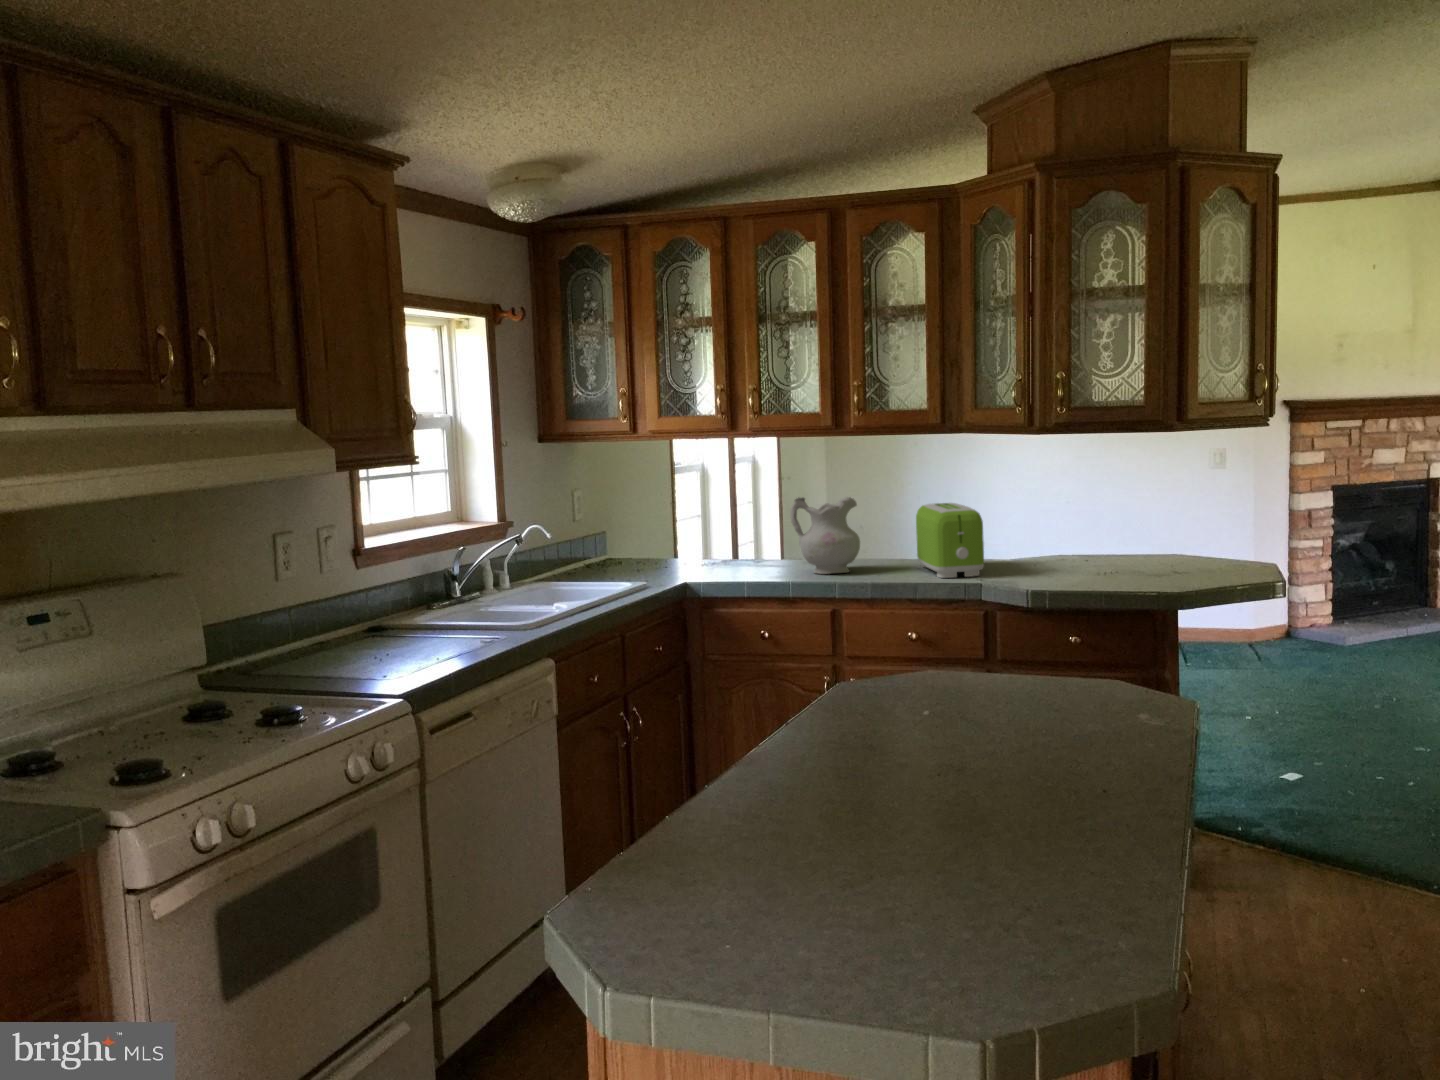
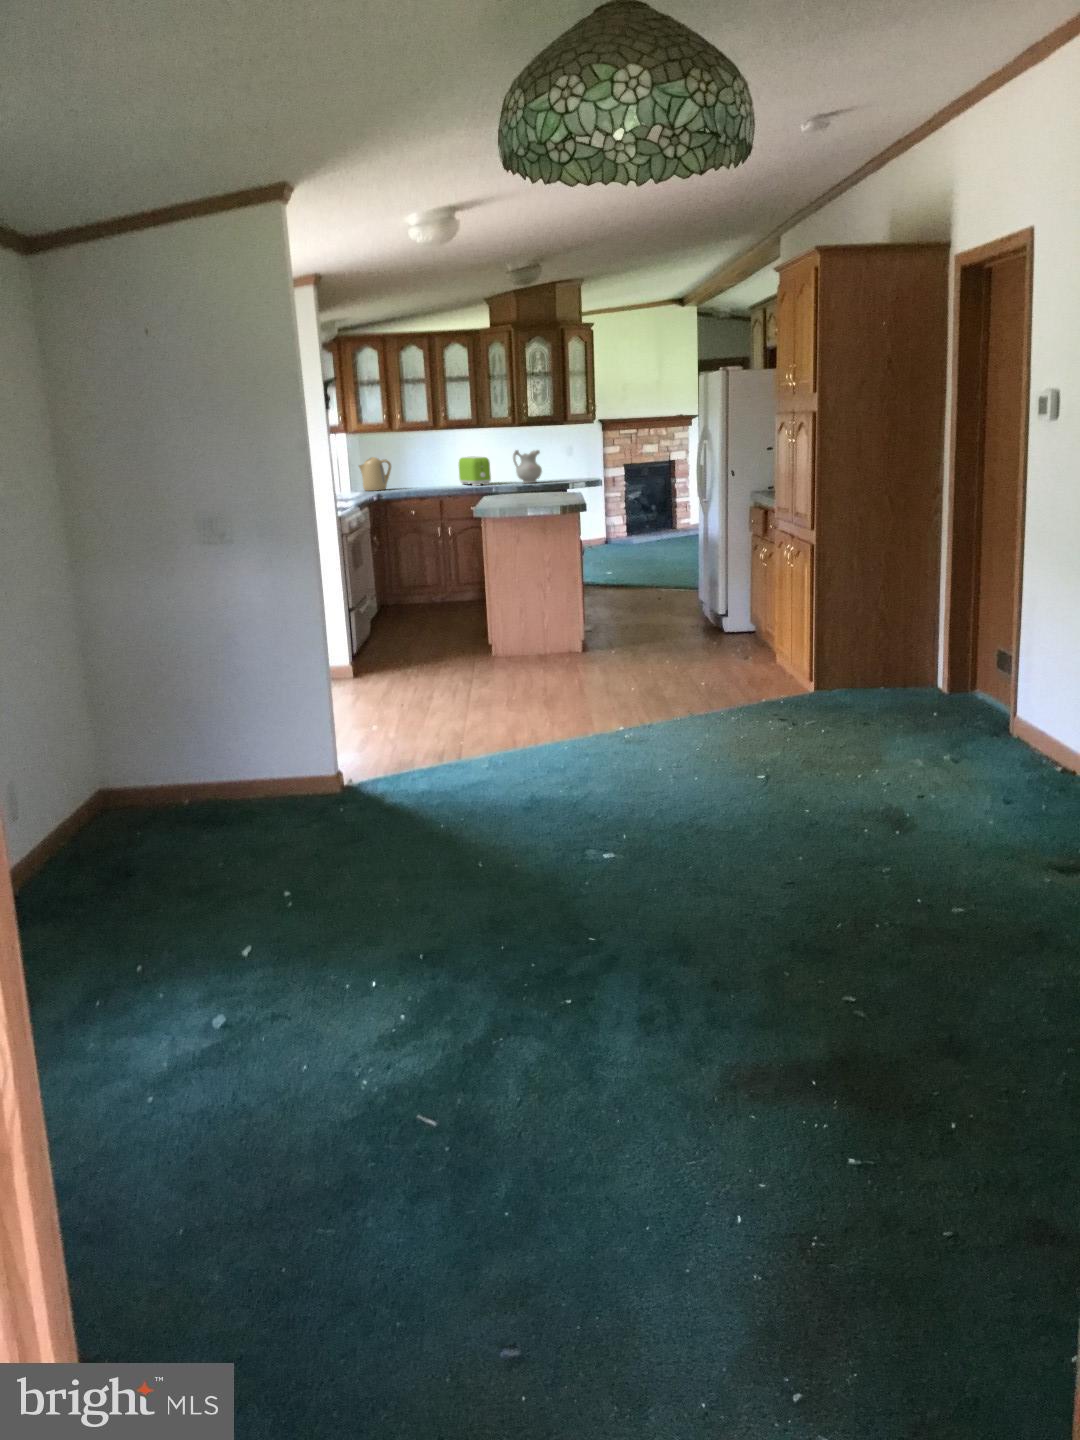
ceramic pitcher: present [790,497,860,574] -> present [513,450,542,483]
kettle: none [673,503,751,580] -> present [359,457,391,491]

